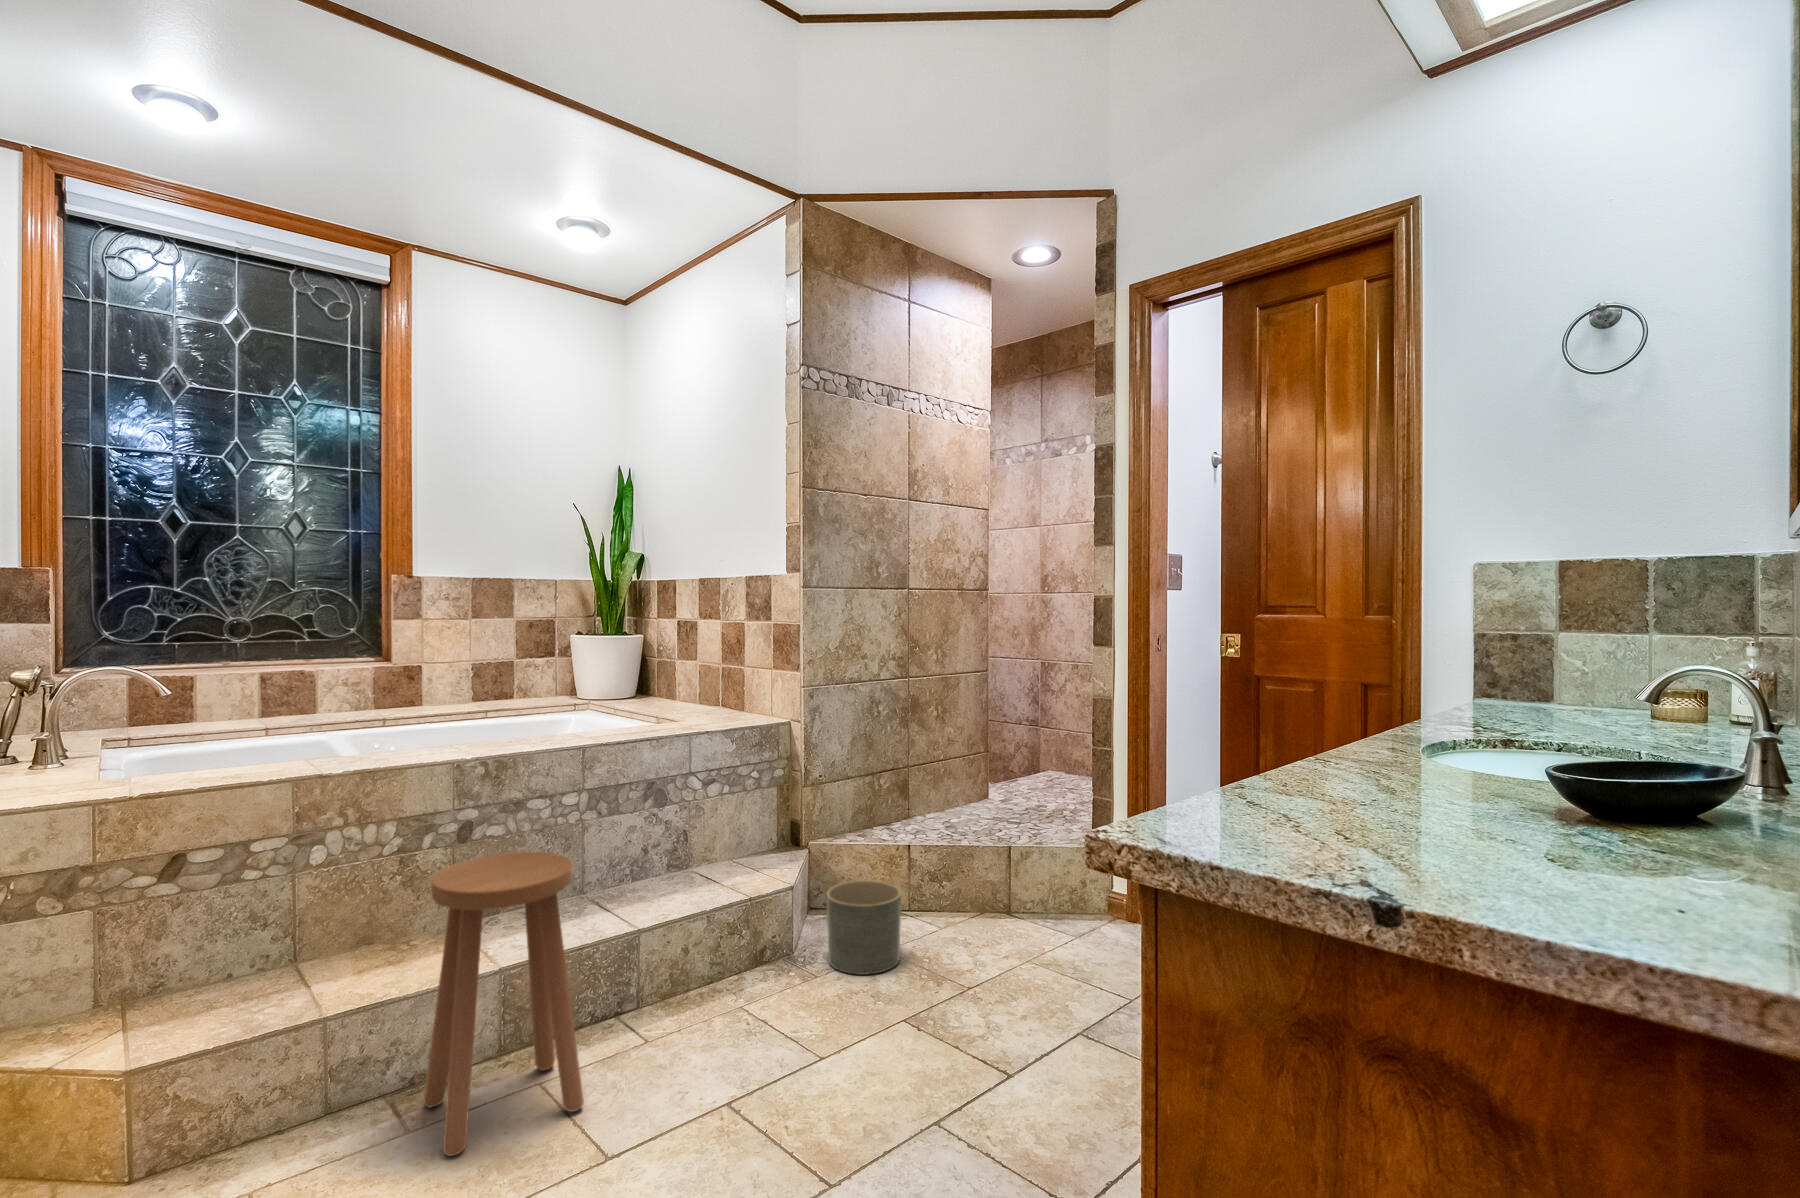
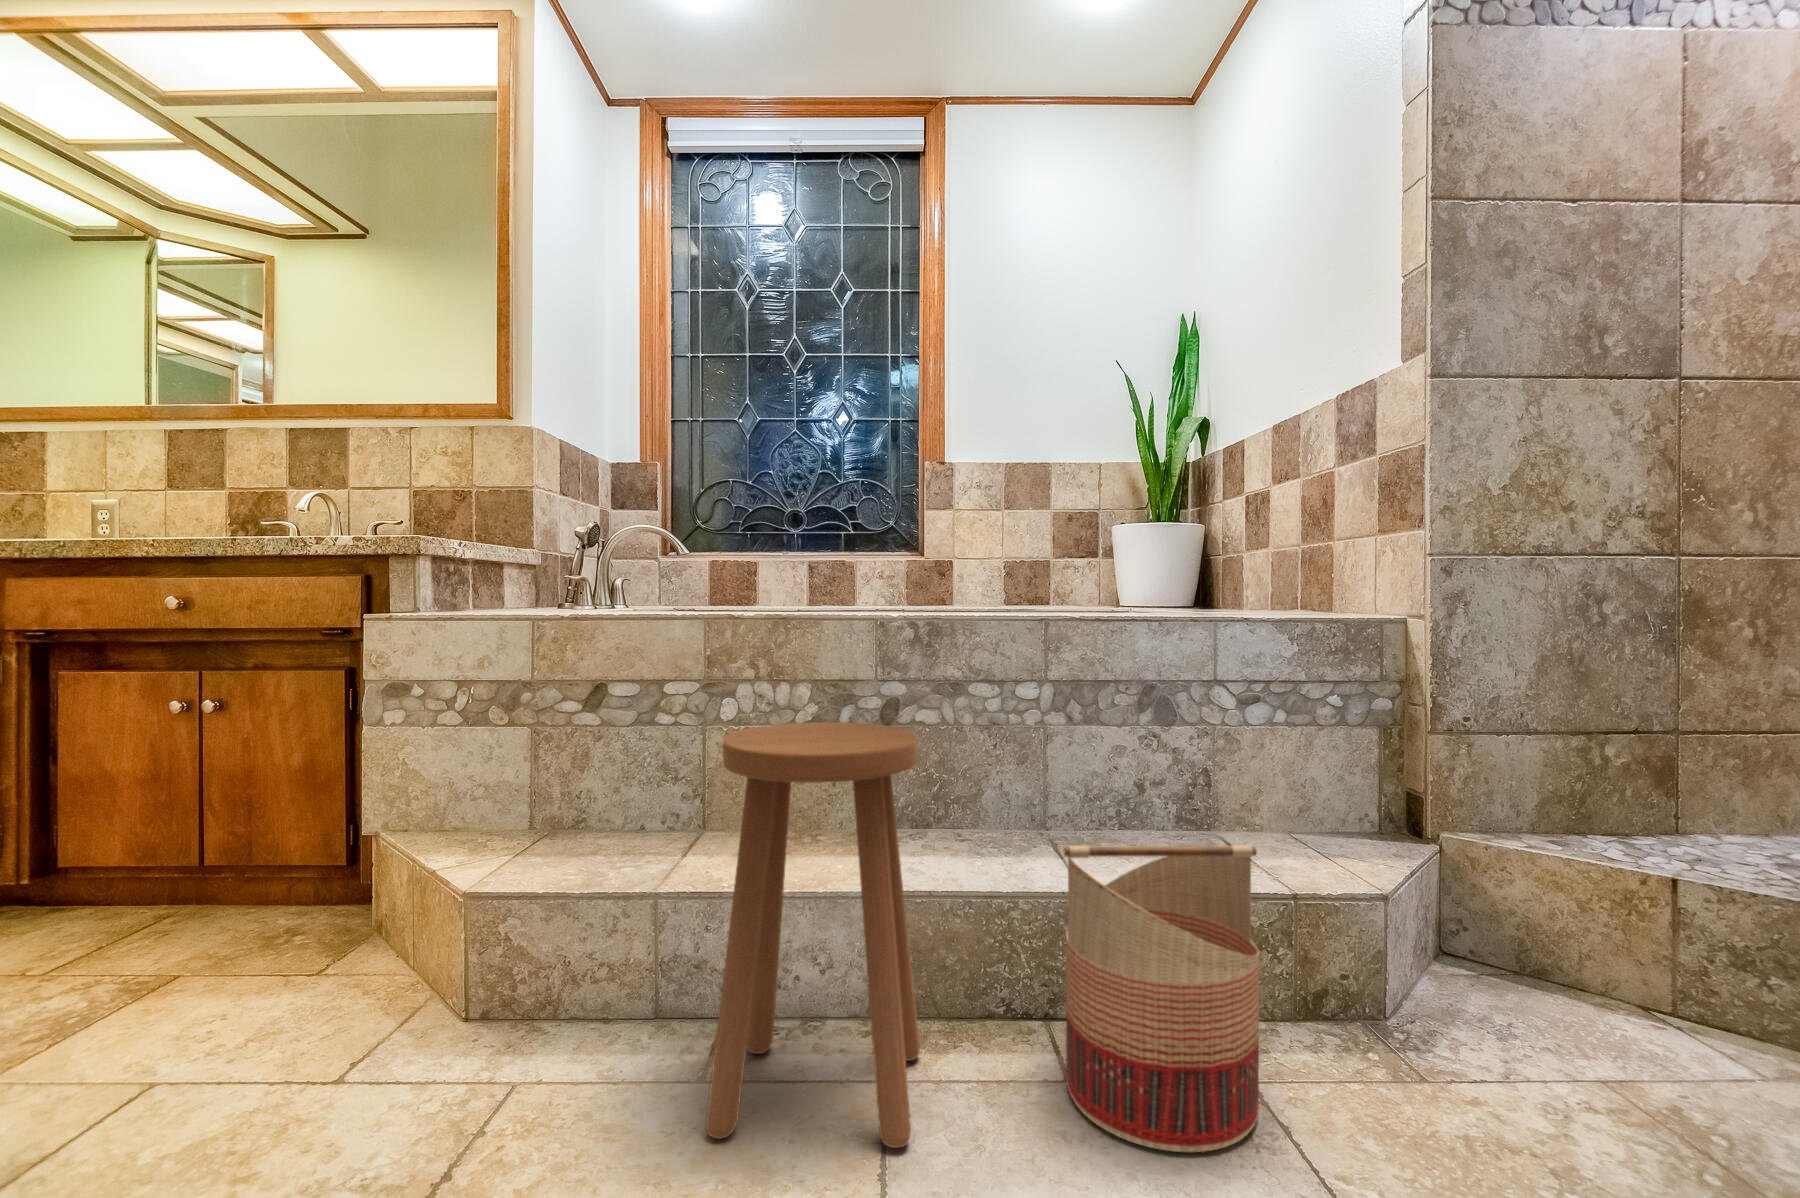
basket: none [649,879,754,1057] -> present [1064,845,1259,1152]
planter: present [827,881,901,975] -> none [1454,912,1646,1121]

